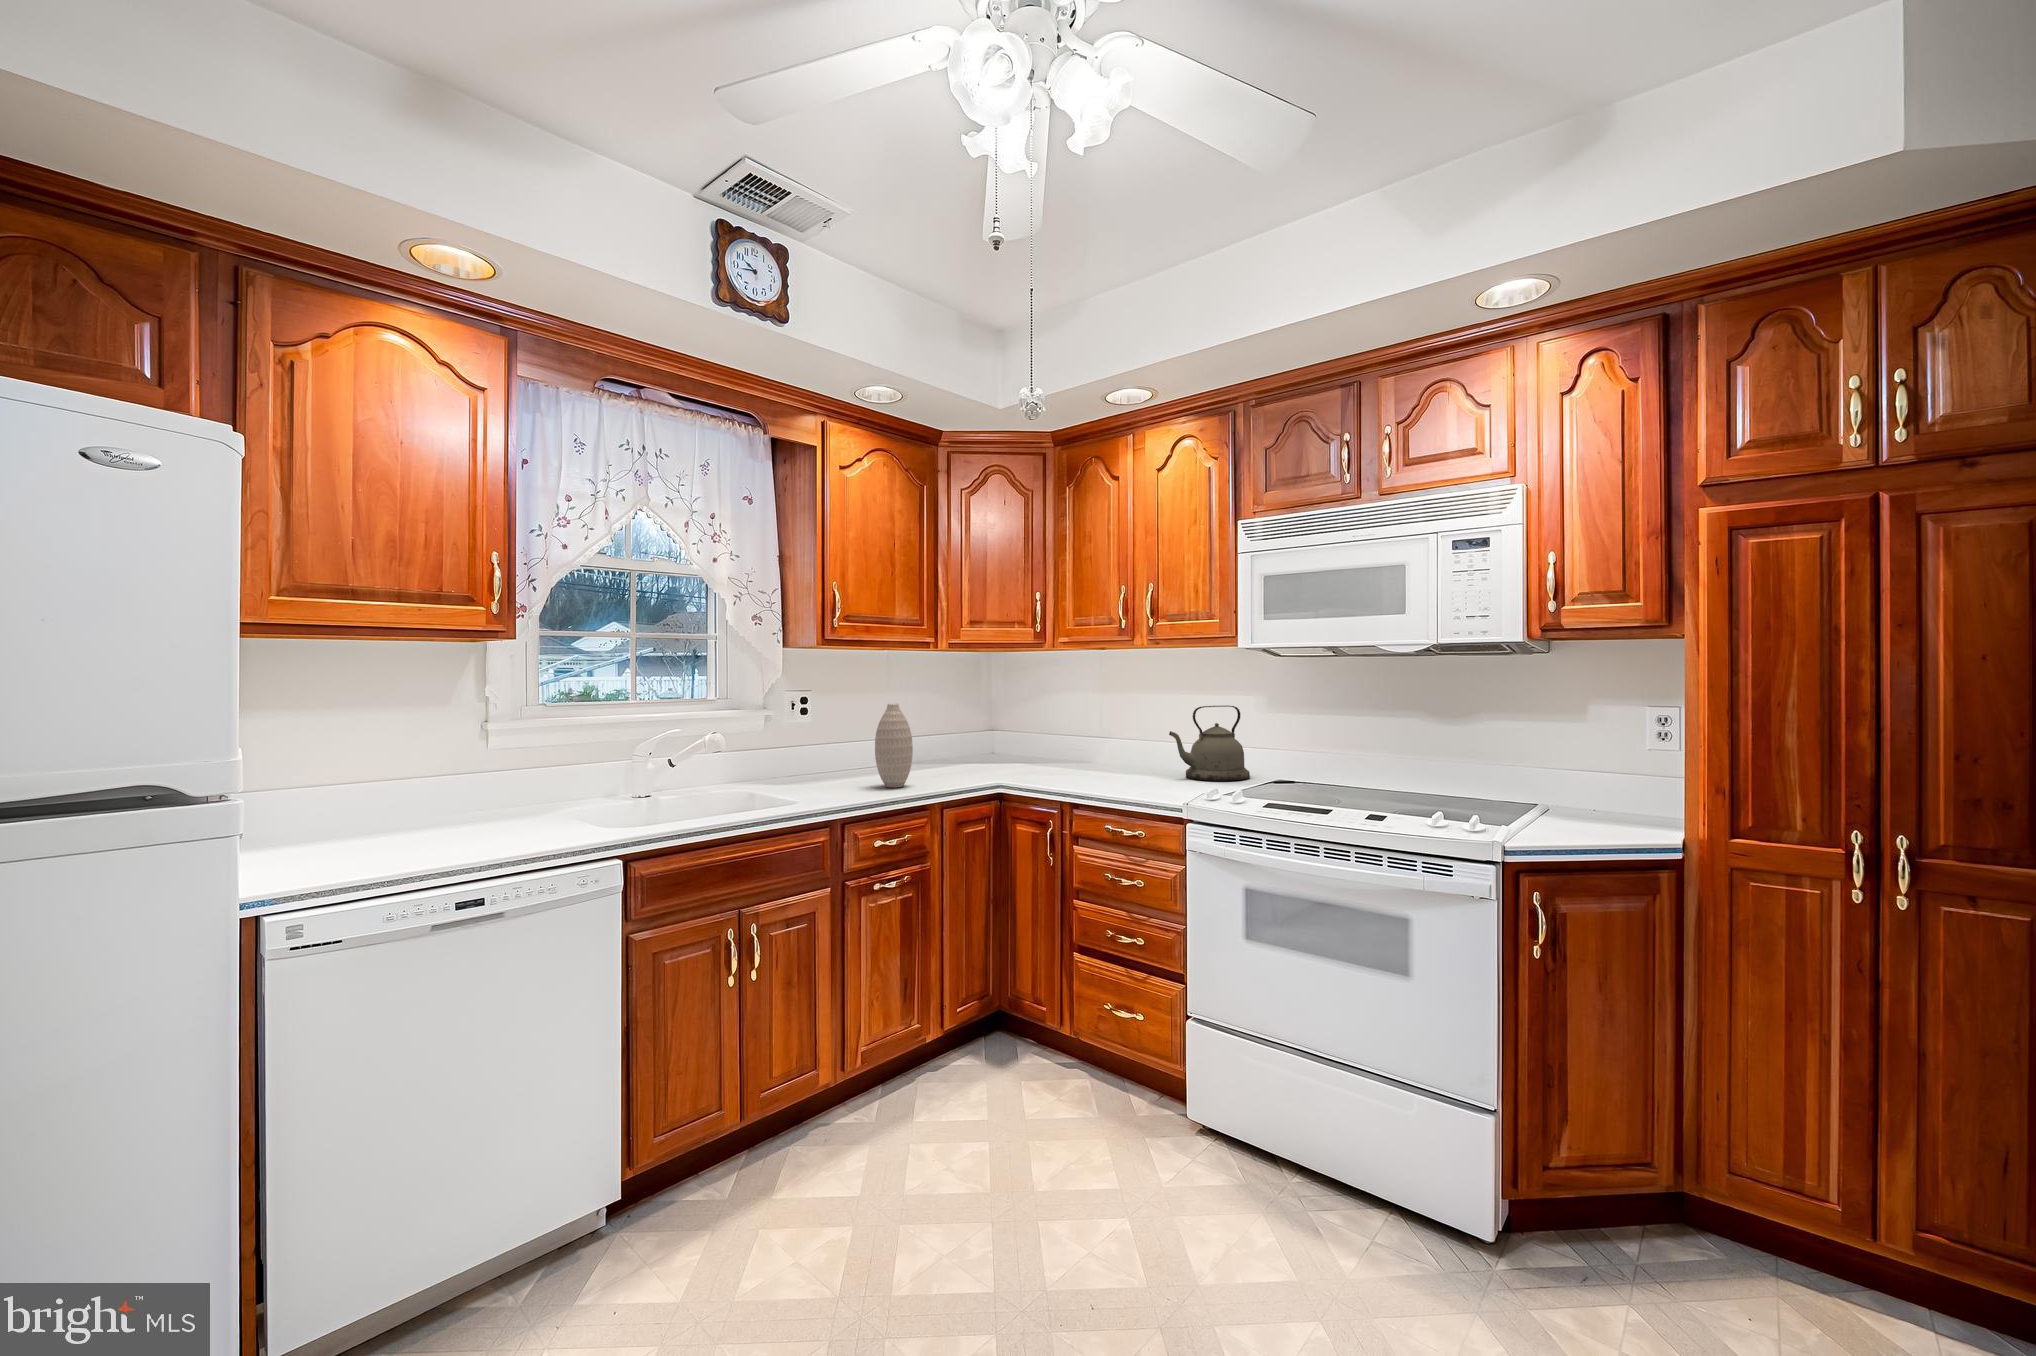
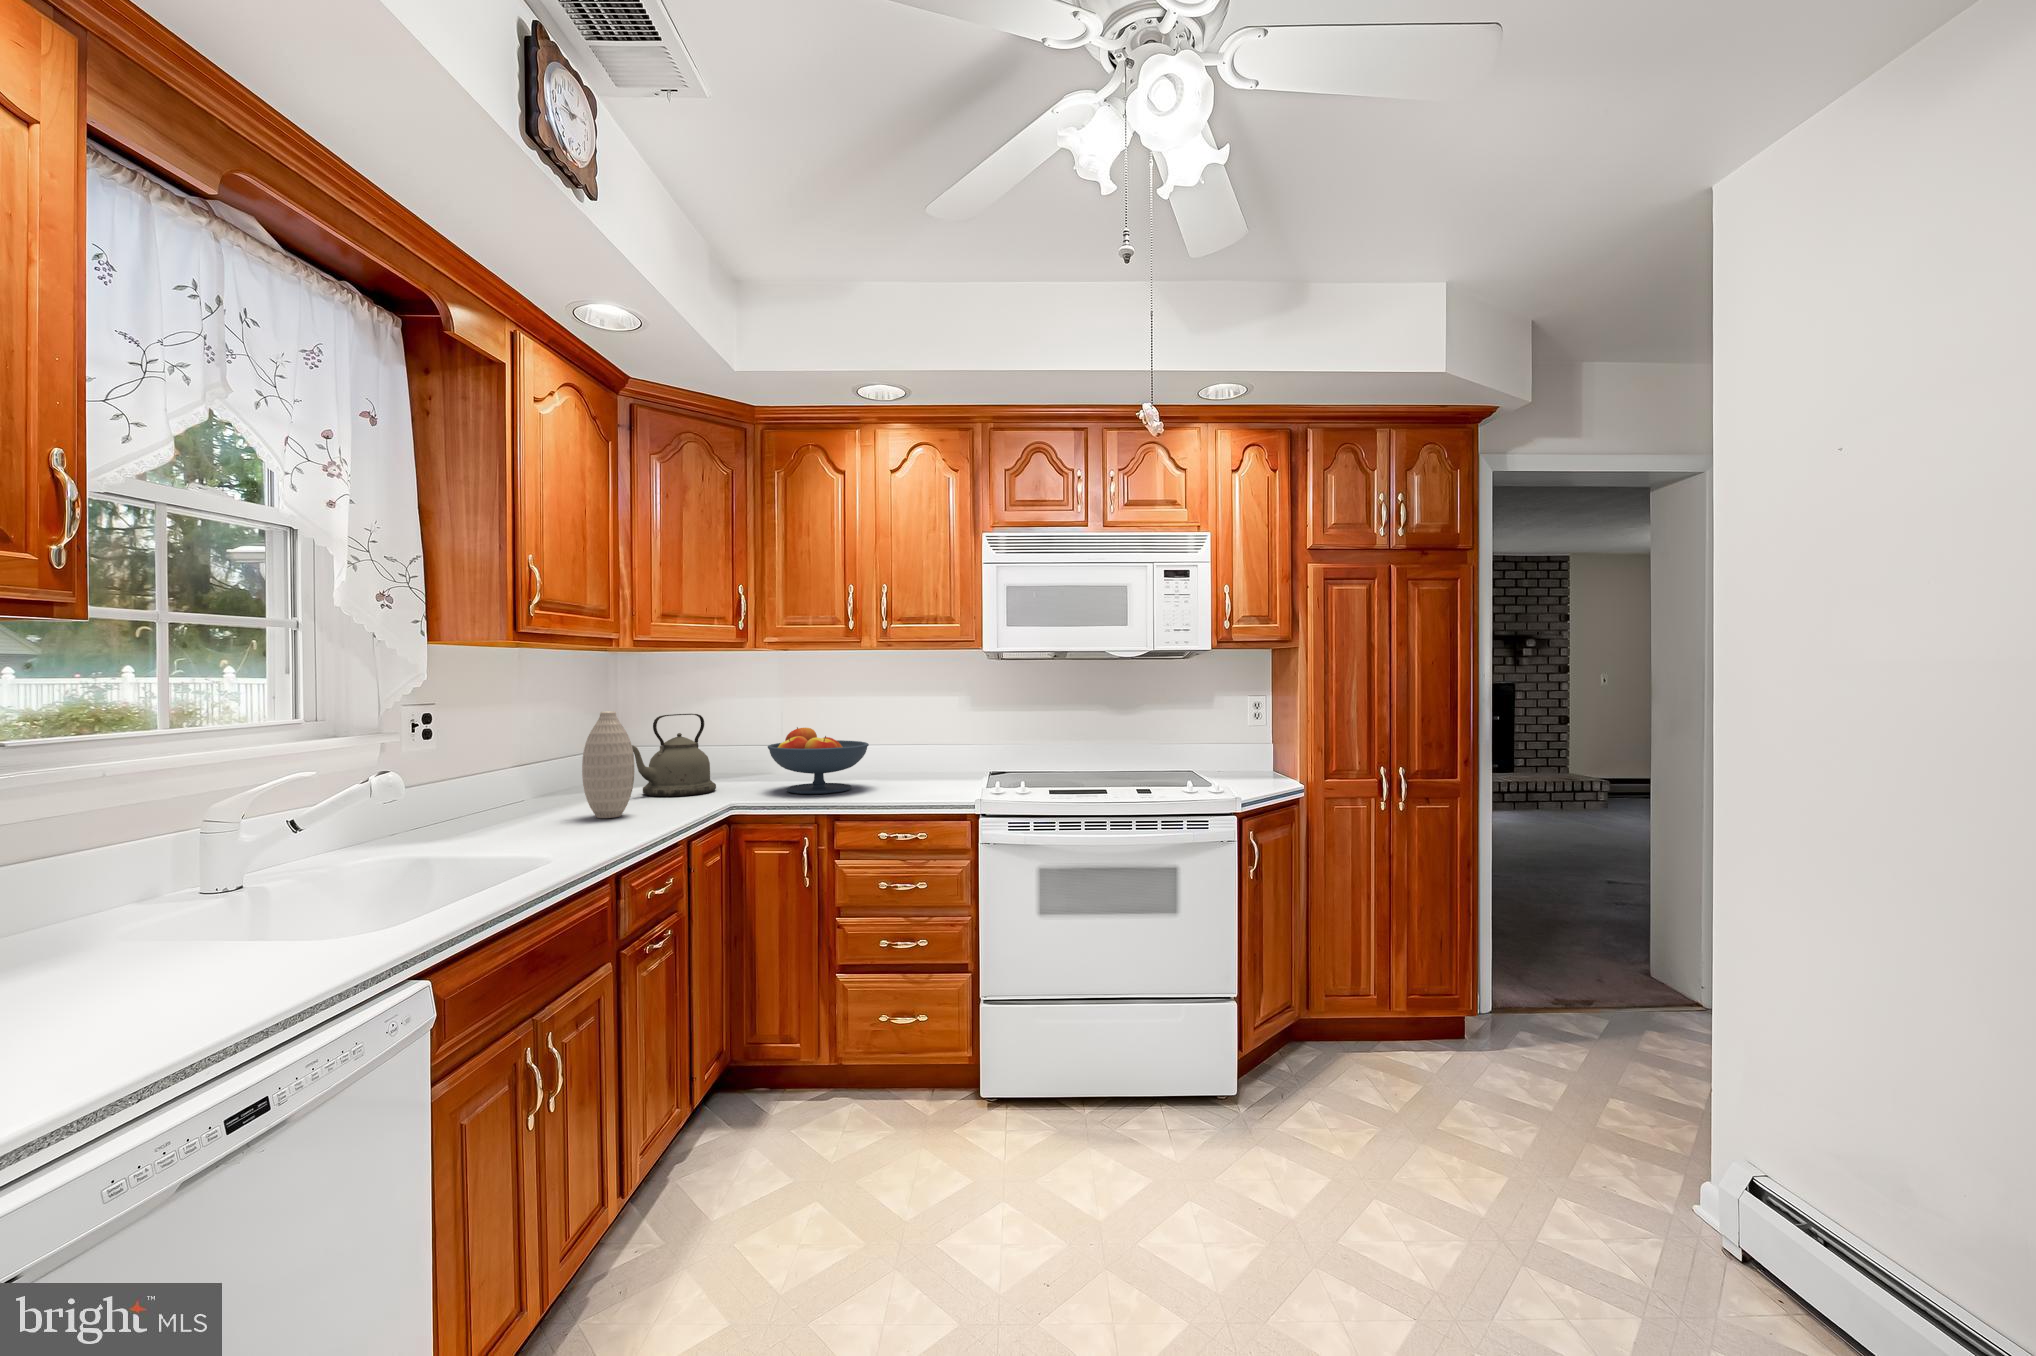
kettle: present [1169,705,1250,781] -> present [632,714,716,796]
fruit bowl: none [1040,721,1132,784] -> present [768,727,869,794]

